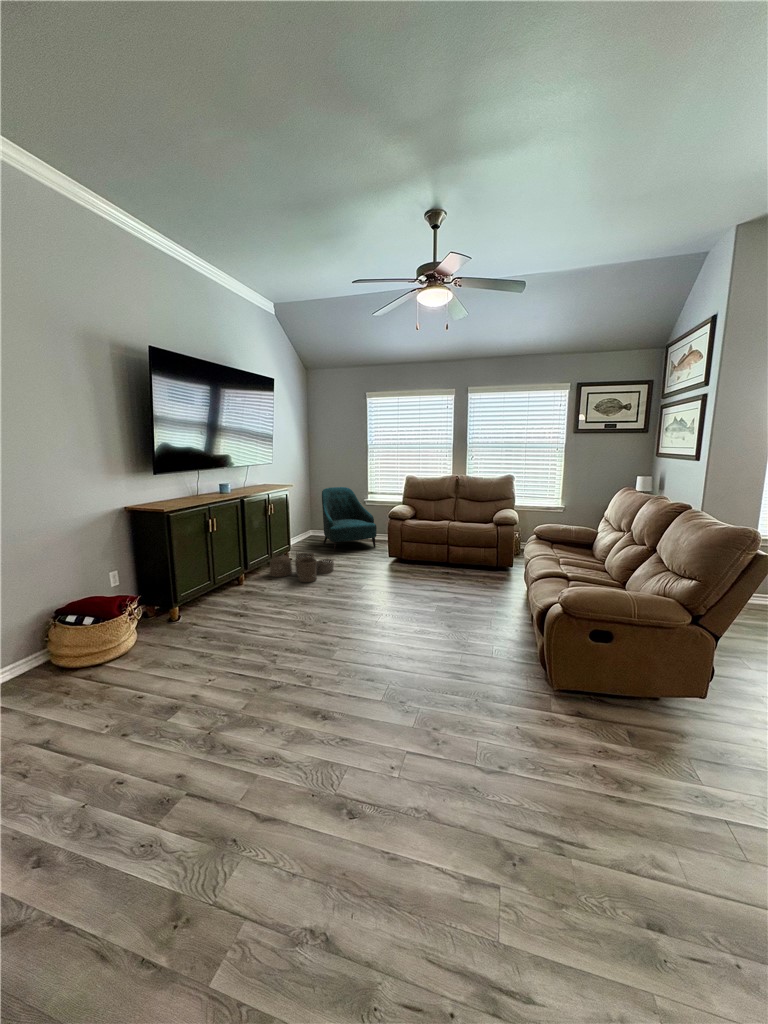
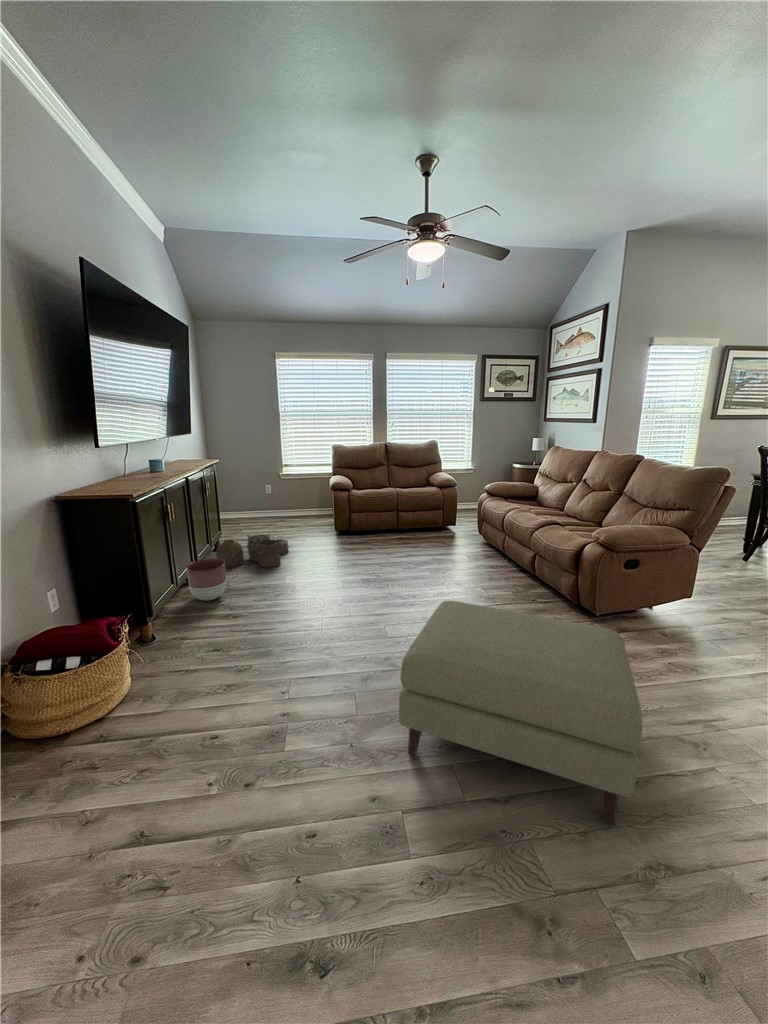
armchair: present [322,487,377,552] -> none [236,461,306,533]
planter: none [221,567,252,600] -> present [186,559,227,601]
ottoman: none [225,632,445,880] -> present [399,601,642,825]

